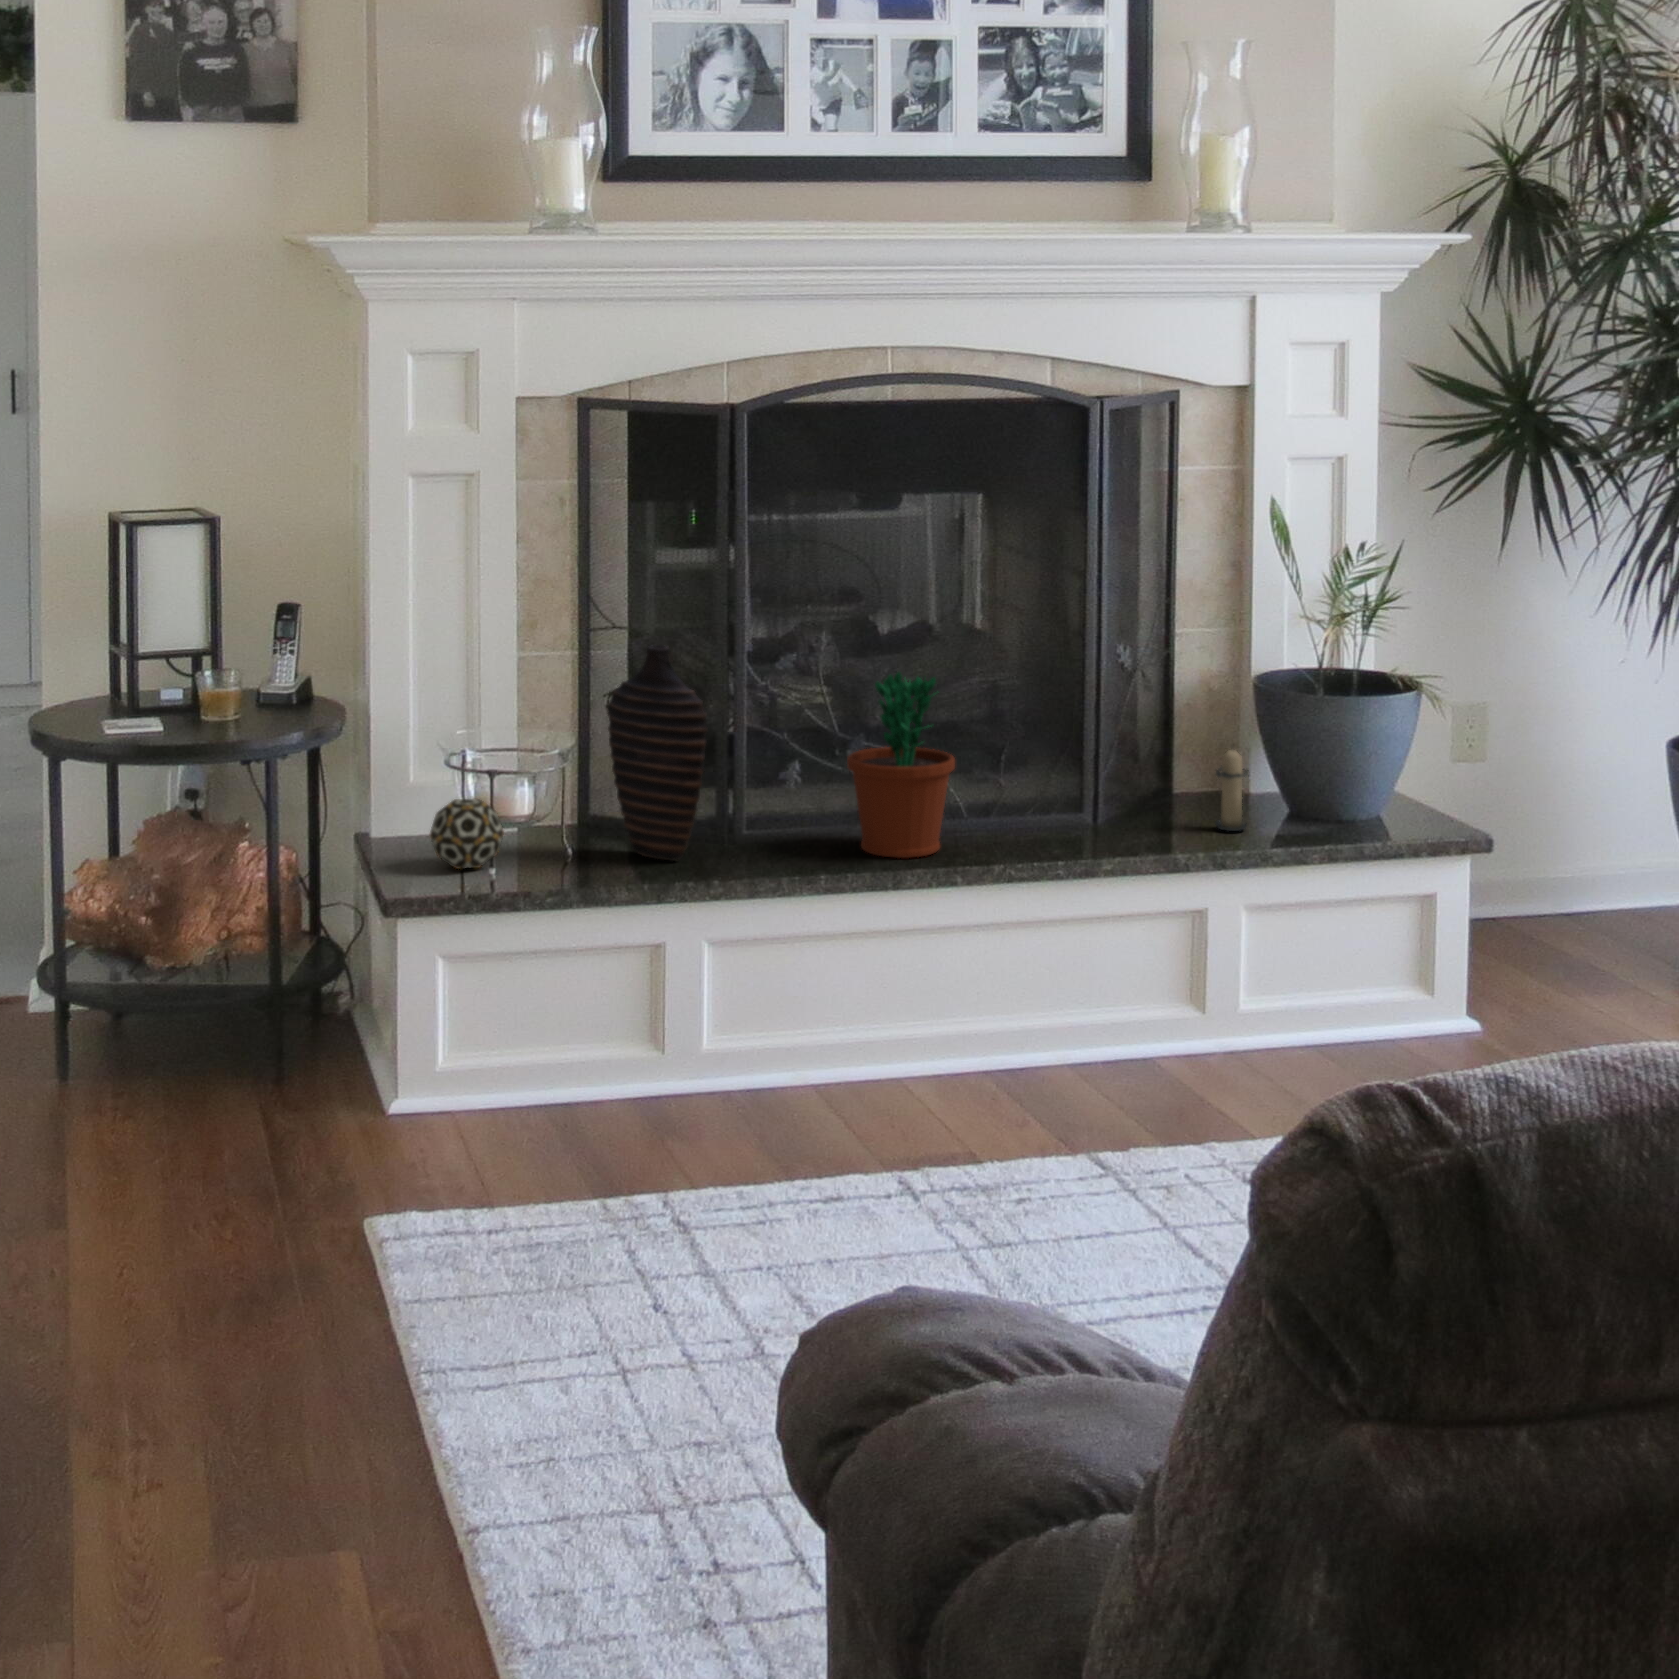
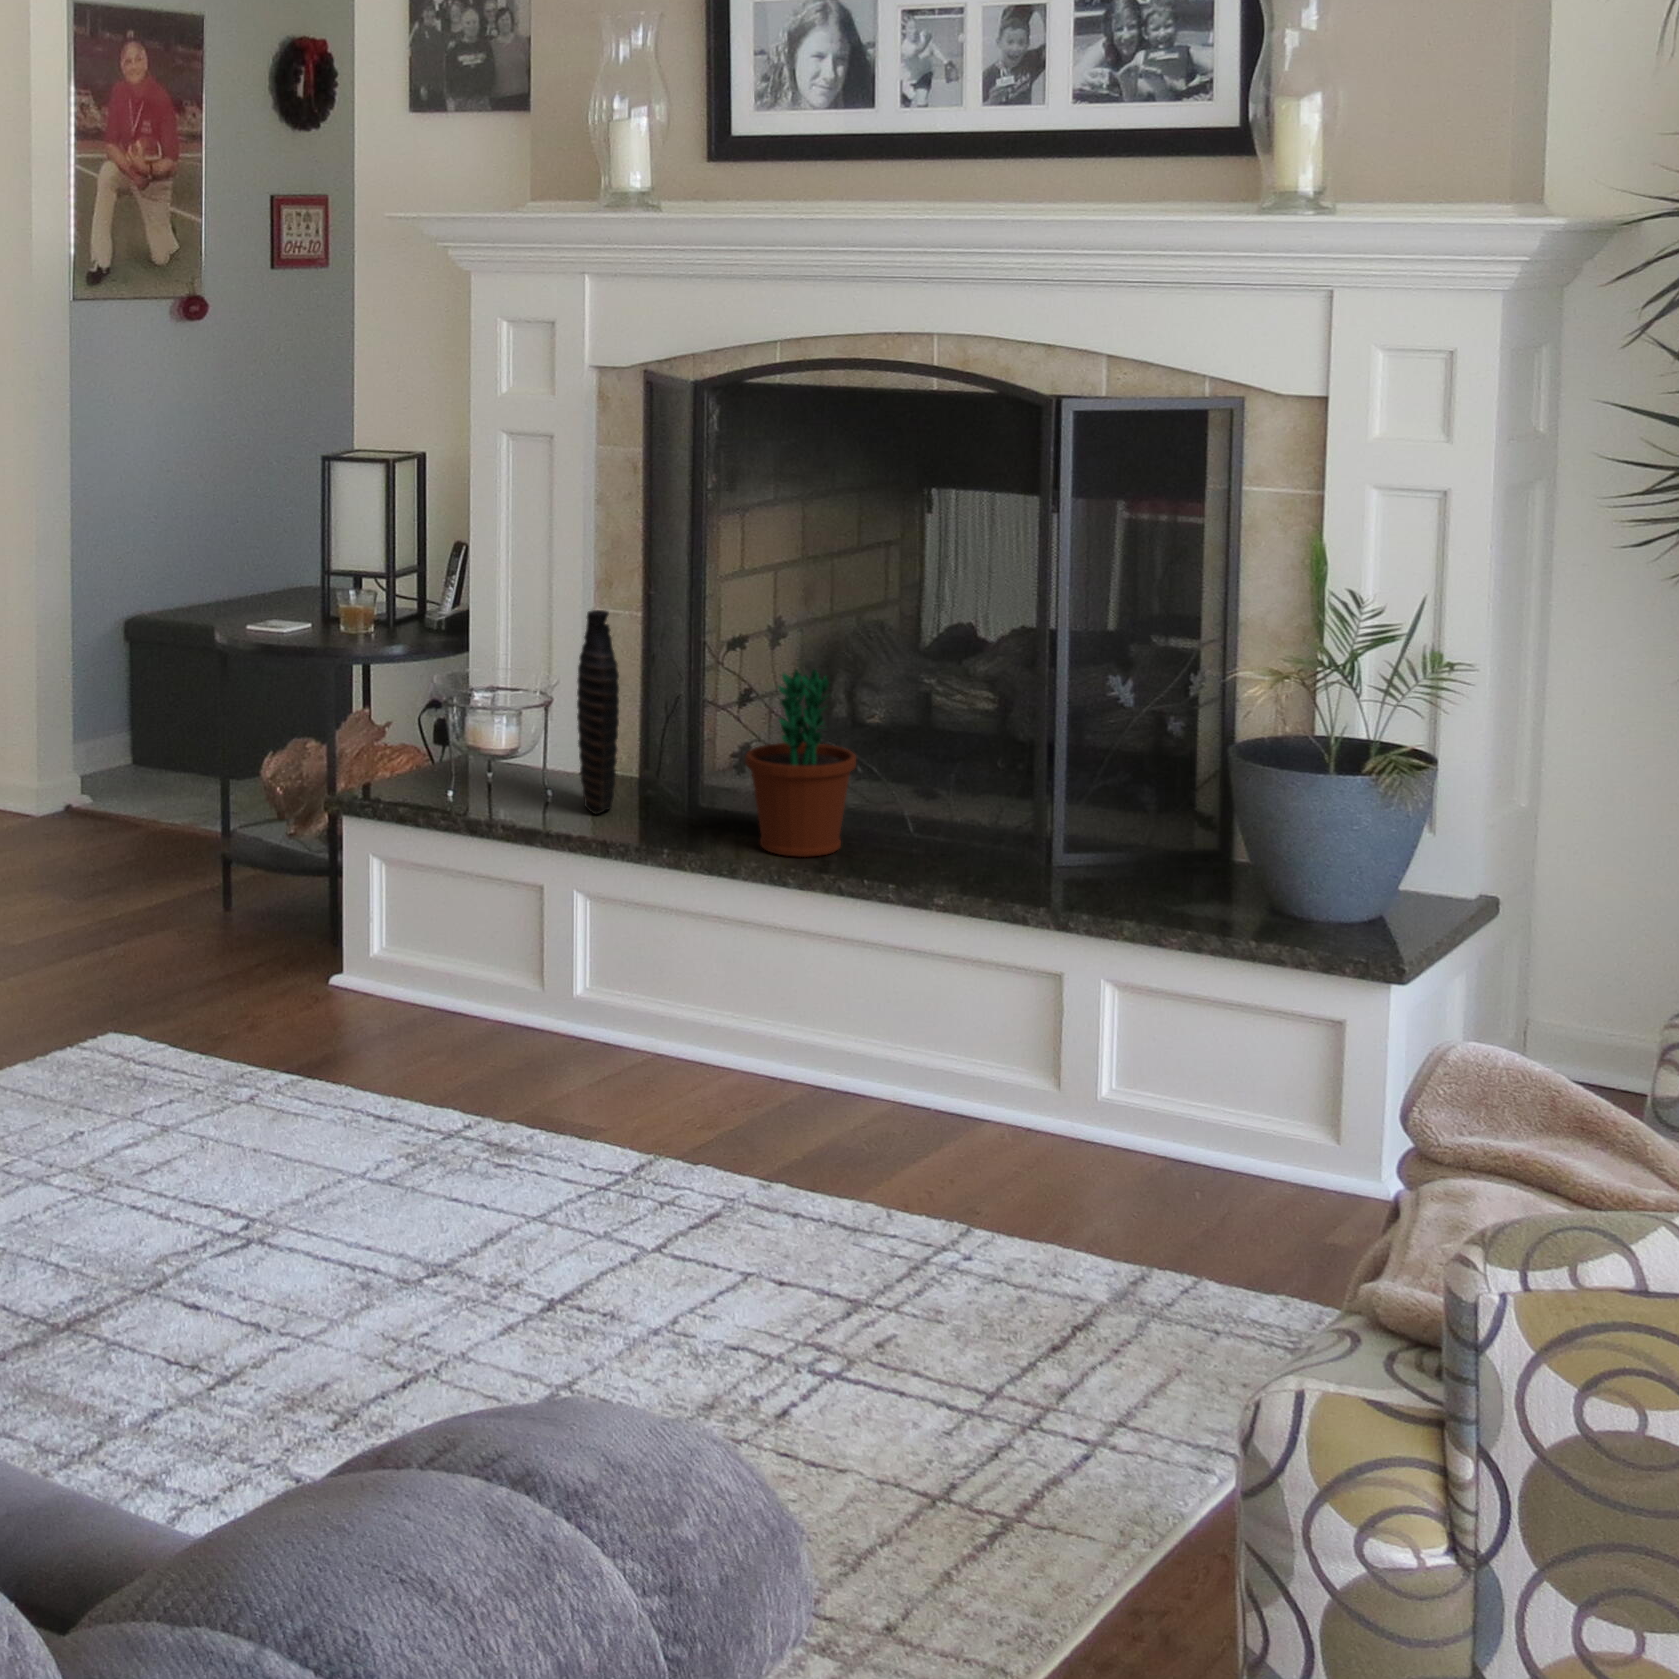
candle: present [1215,750,1249,831] -> none [1142,806,1192,906]
decorative ball: present [430,799,504,869] -> none [414,724,480,787]

